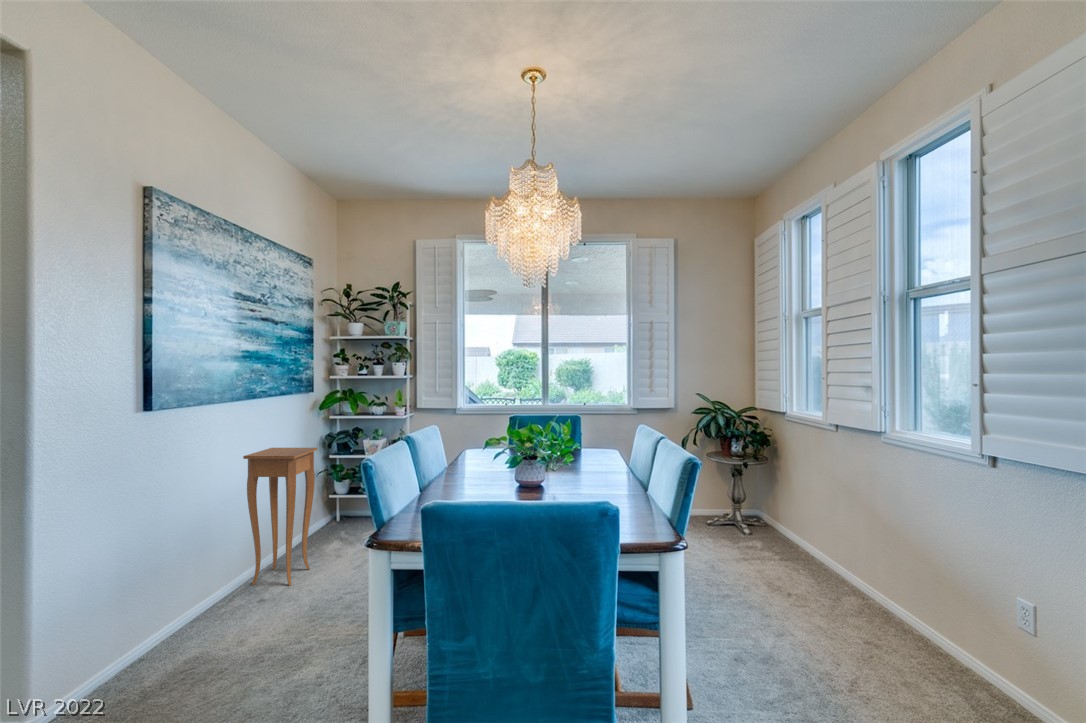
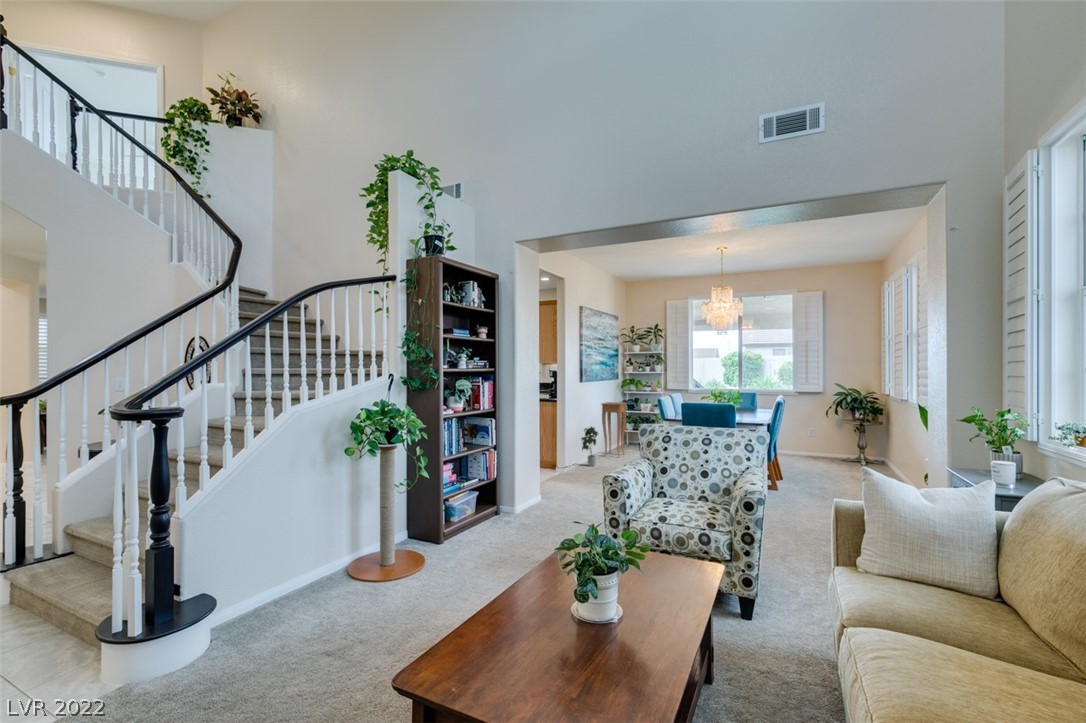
potted plant: none [129,533,212,657] -> present [581,427,598,466]

